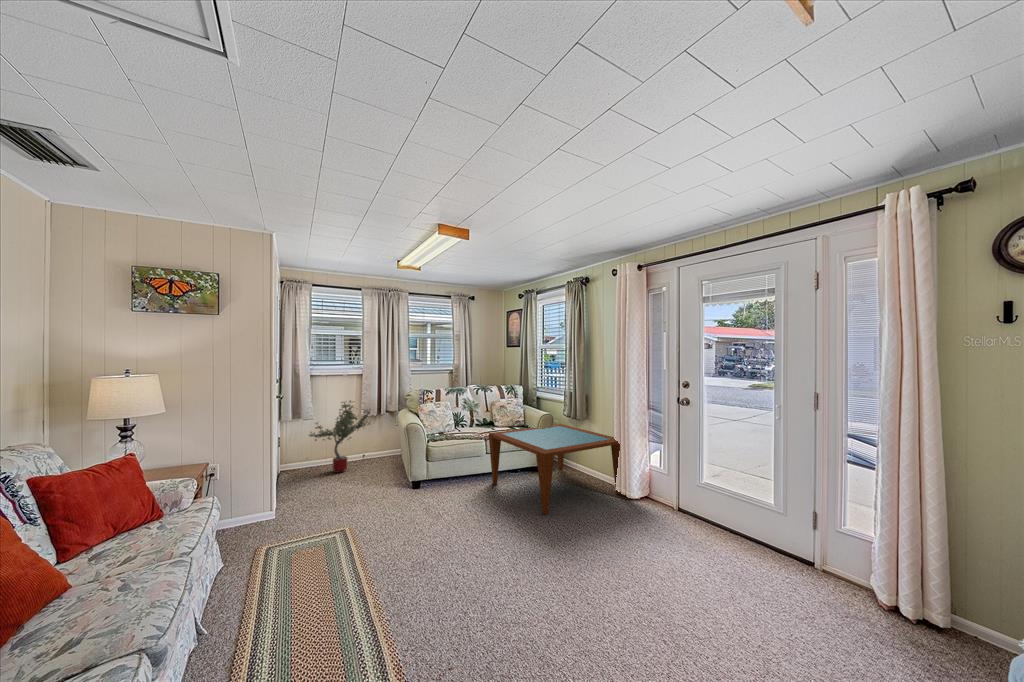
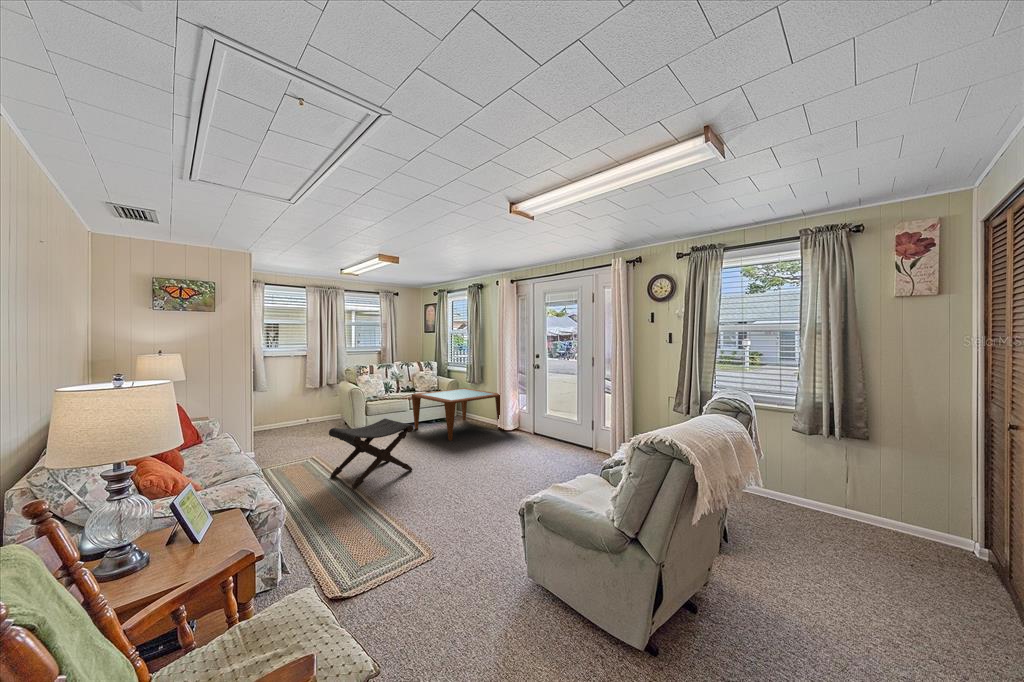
potted tree: present [309,400,370,473] -> none [267,375,318,430]
footstool: none [346,486,488,644] -> present [329,419,414,489]

